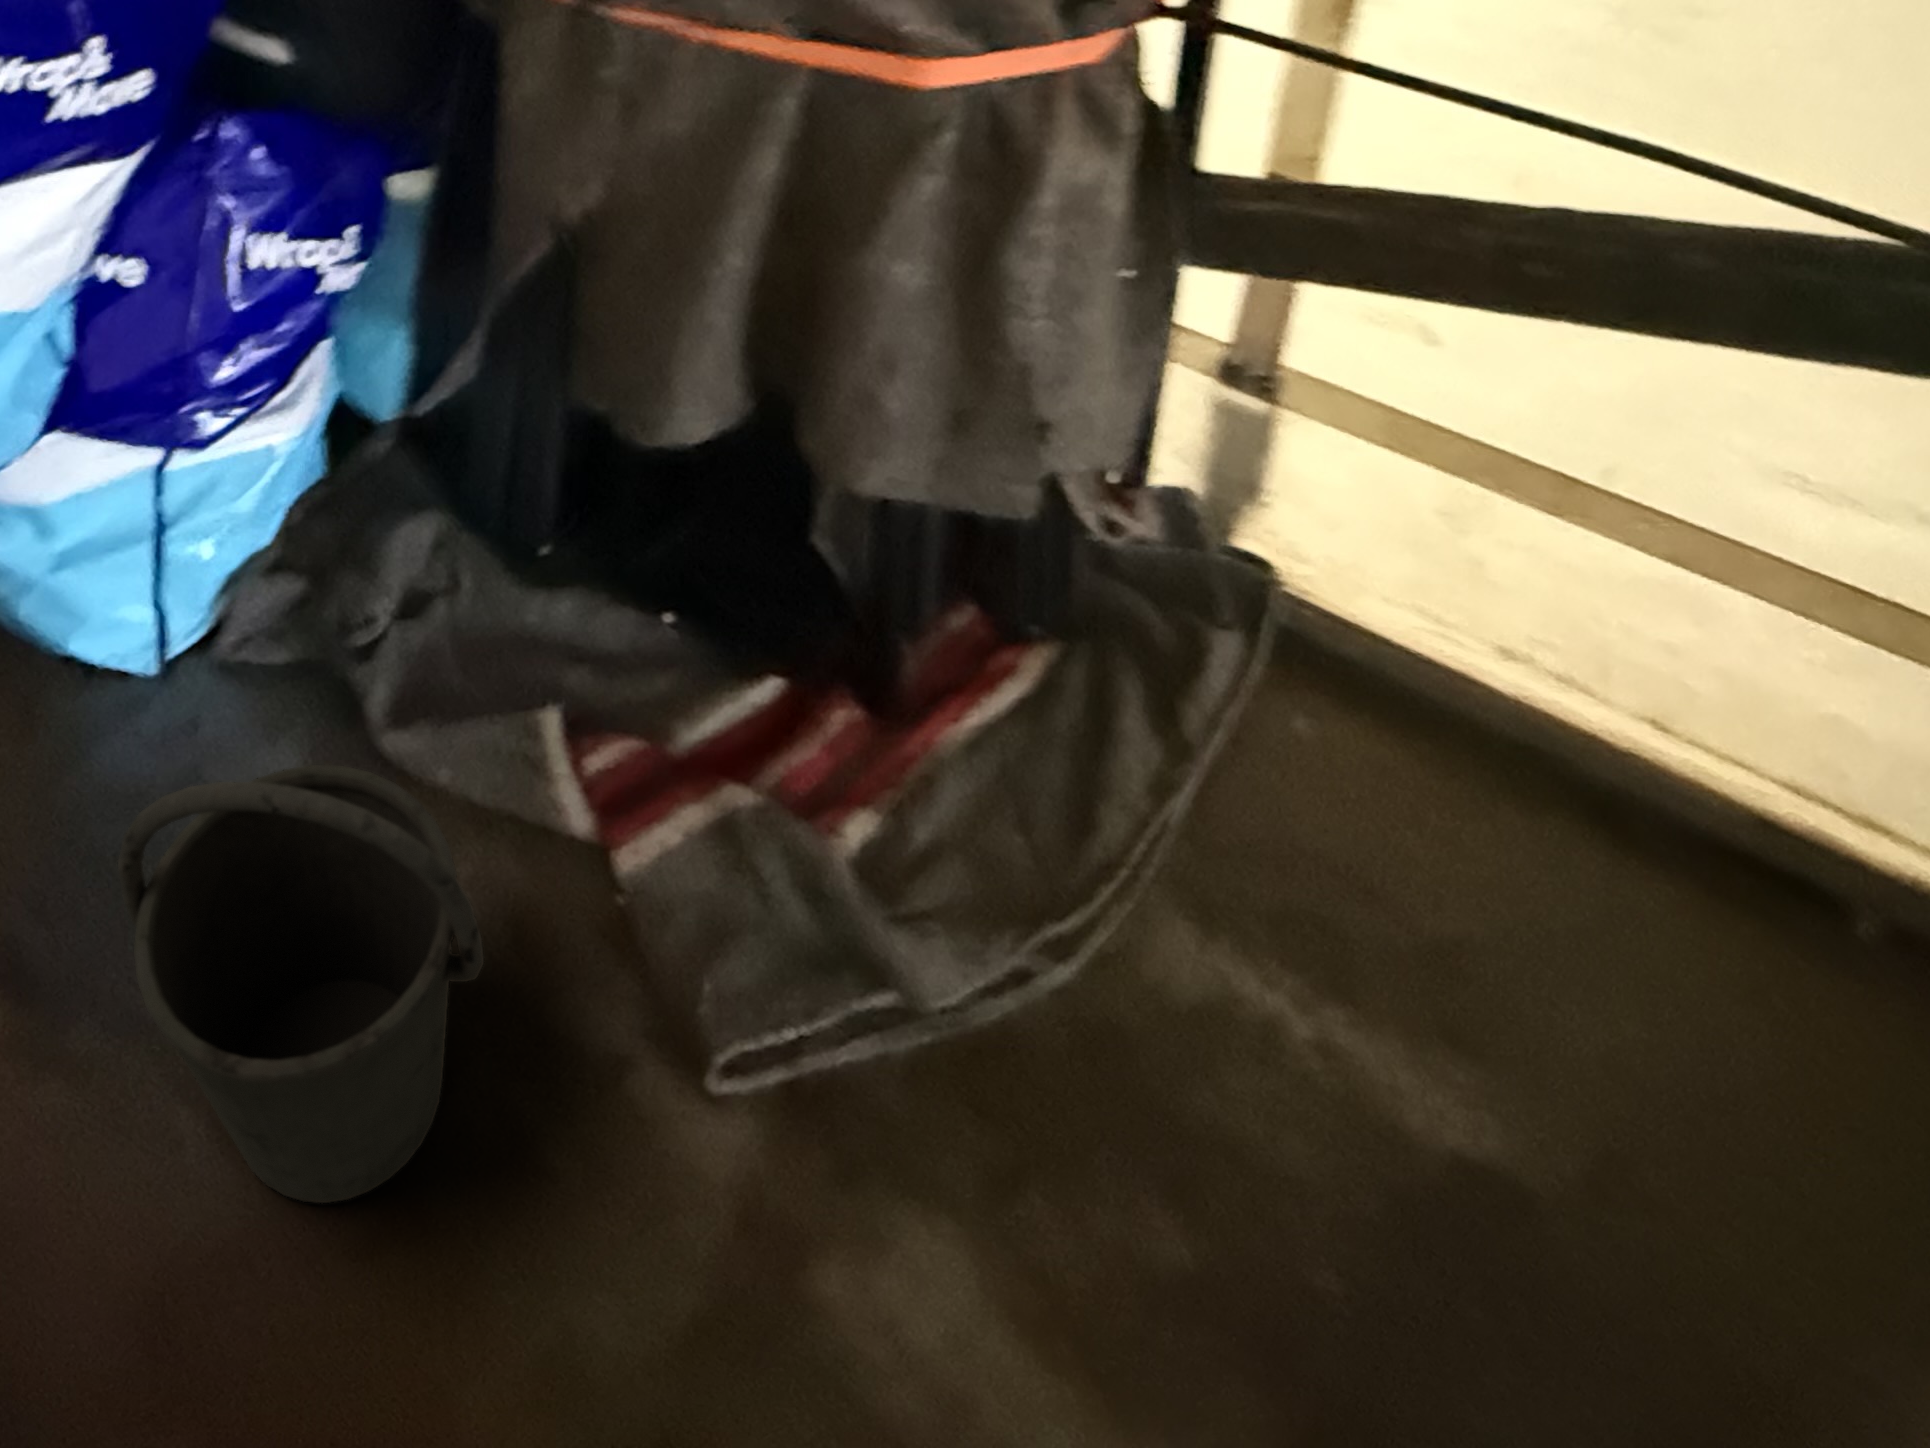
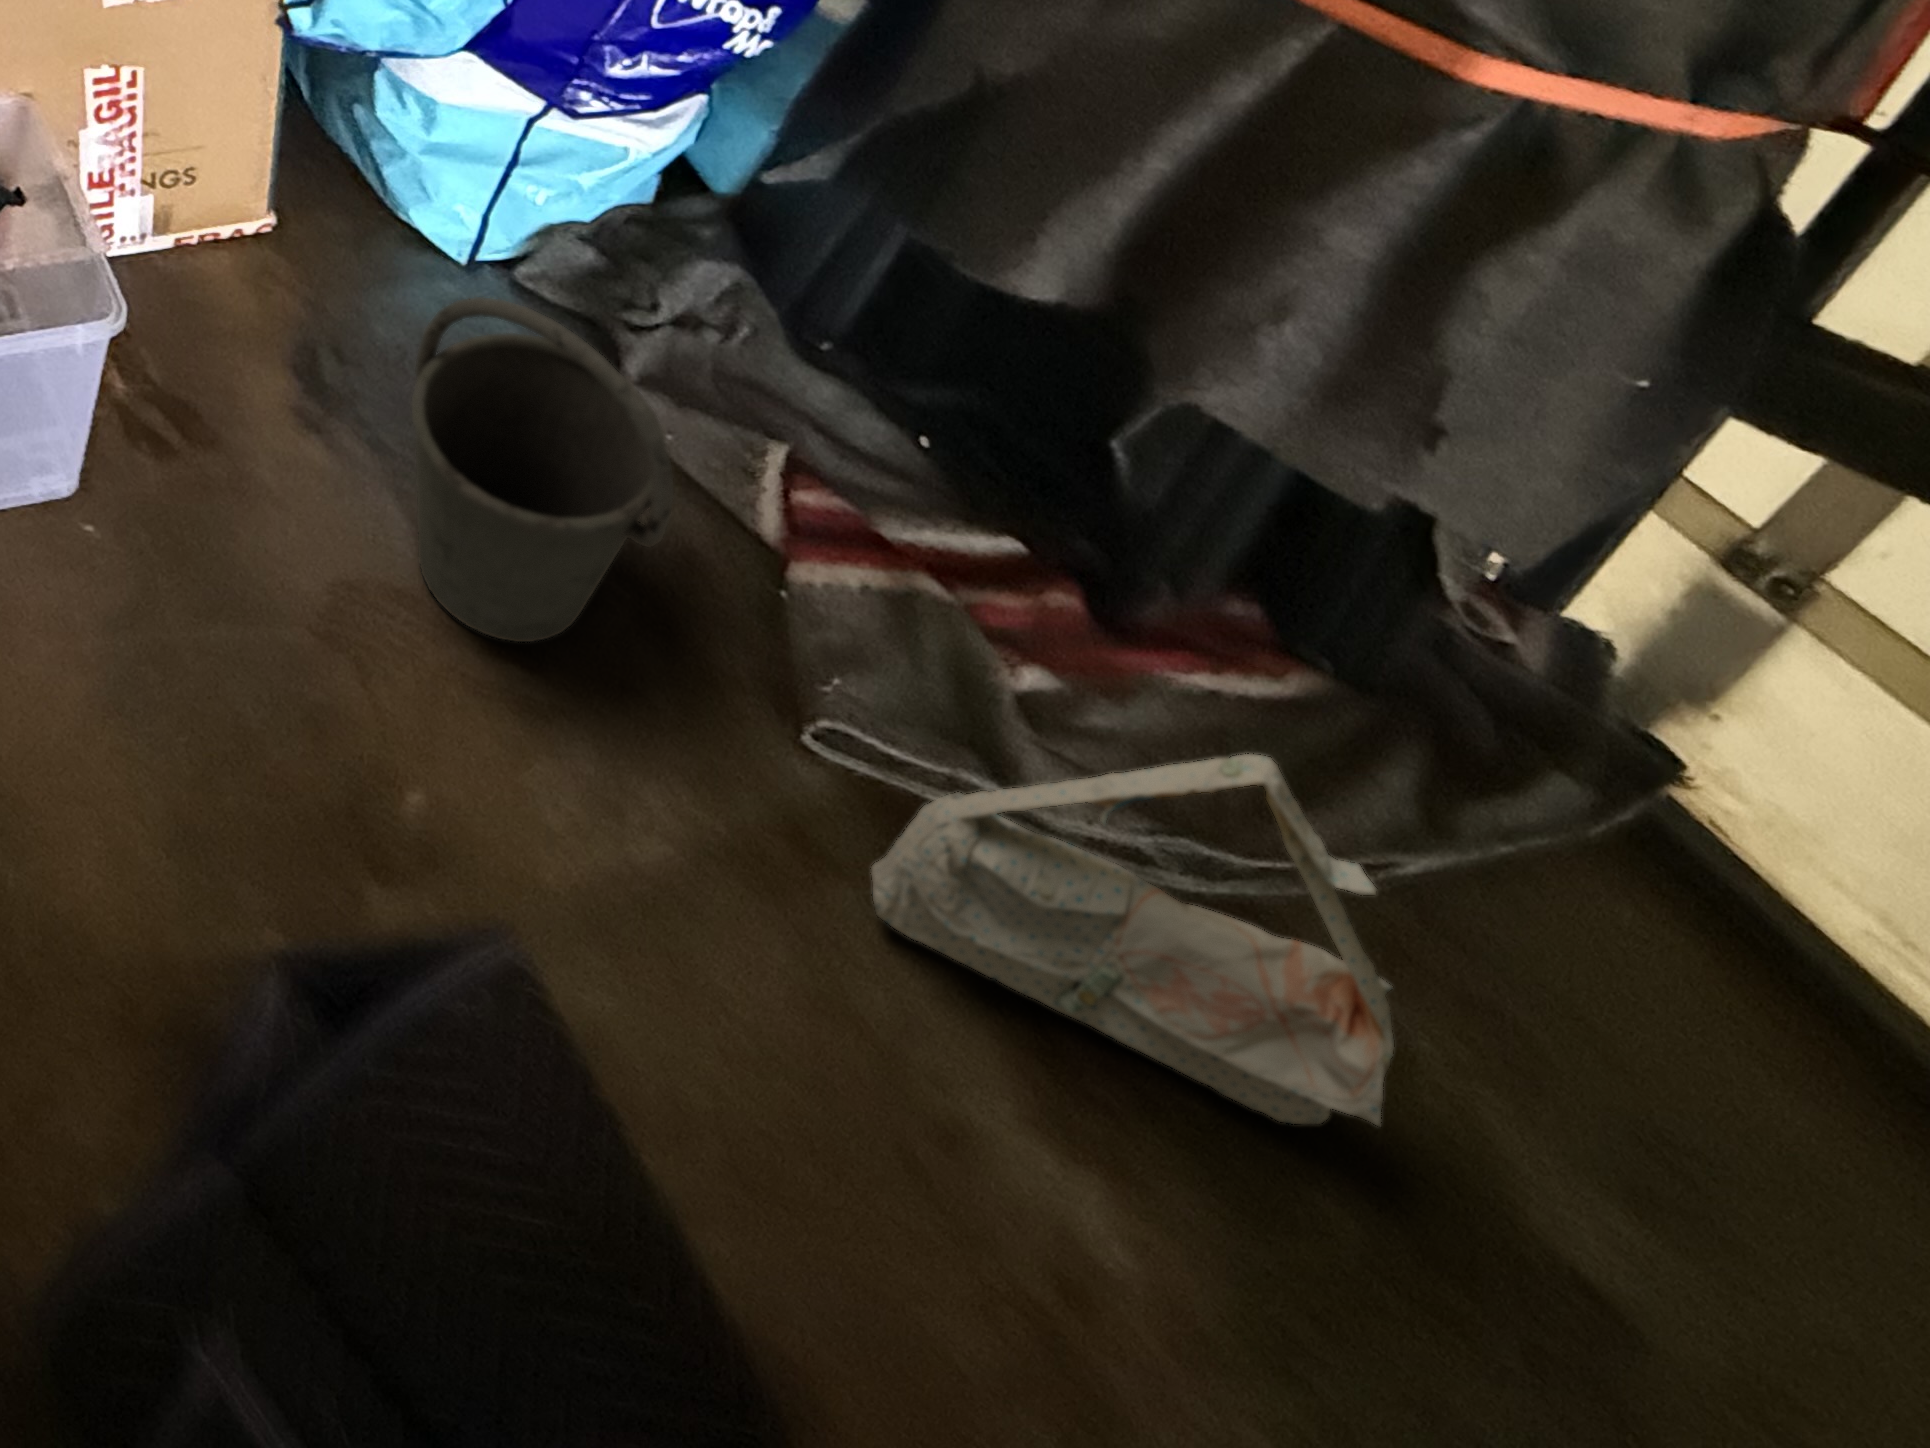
bag: none [830,854,1296,1240] -> present [871,754,1394,1125]

